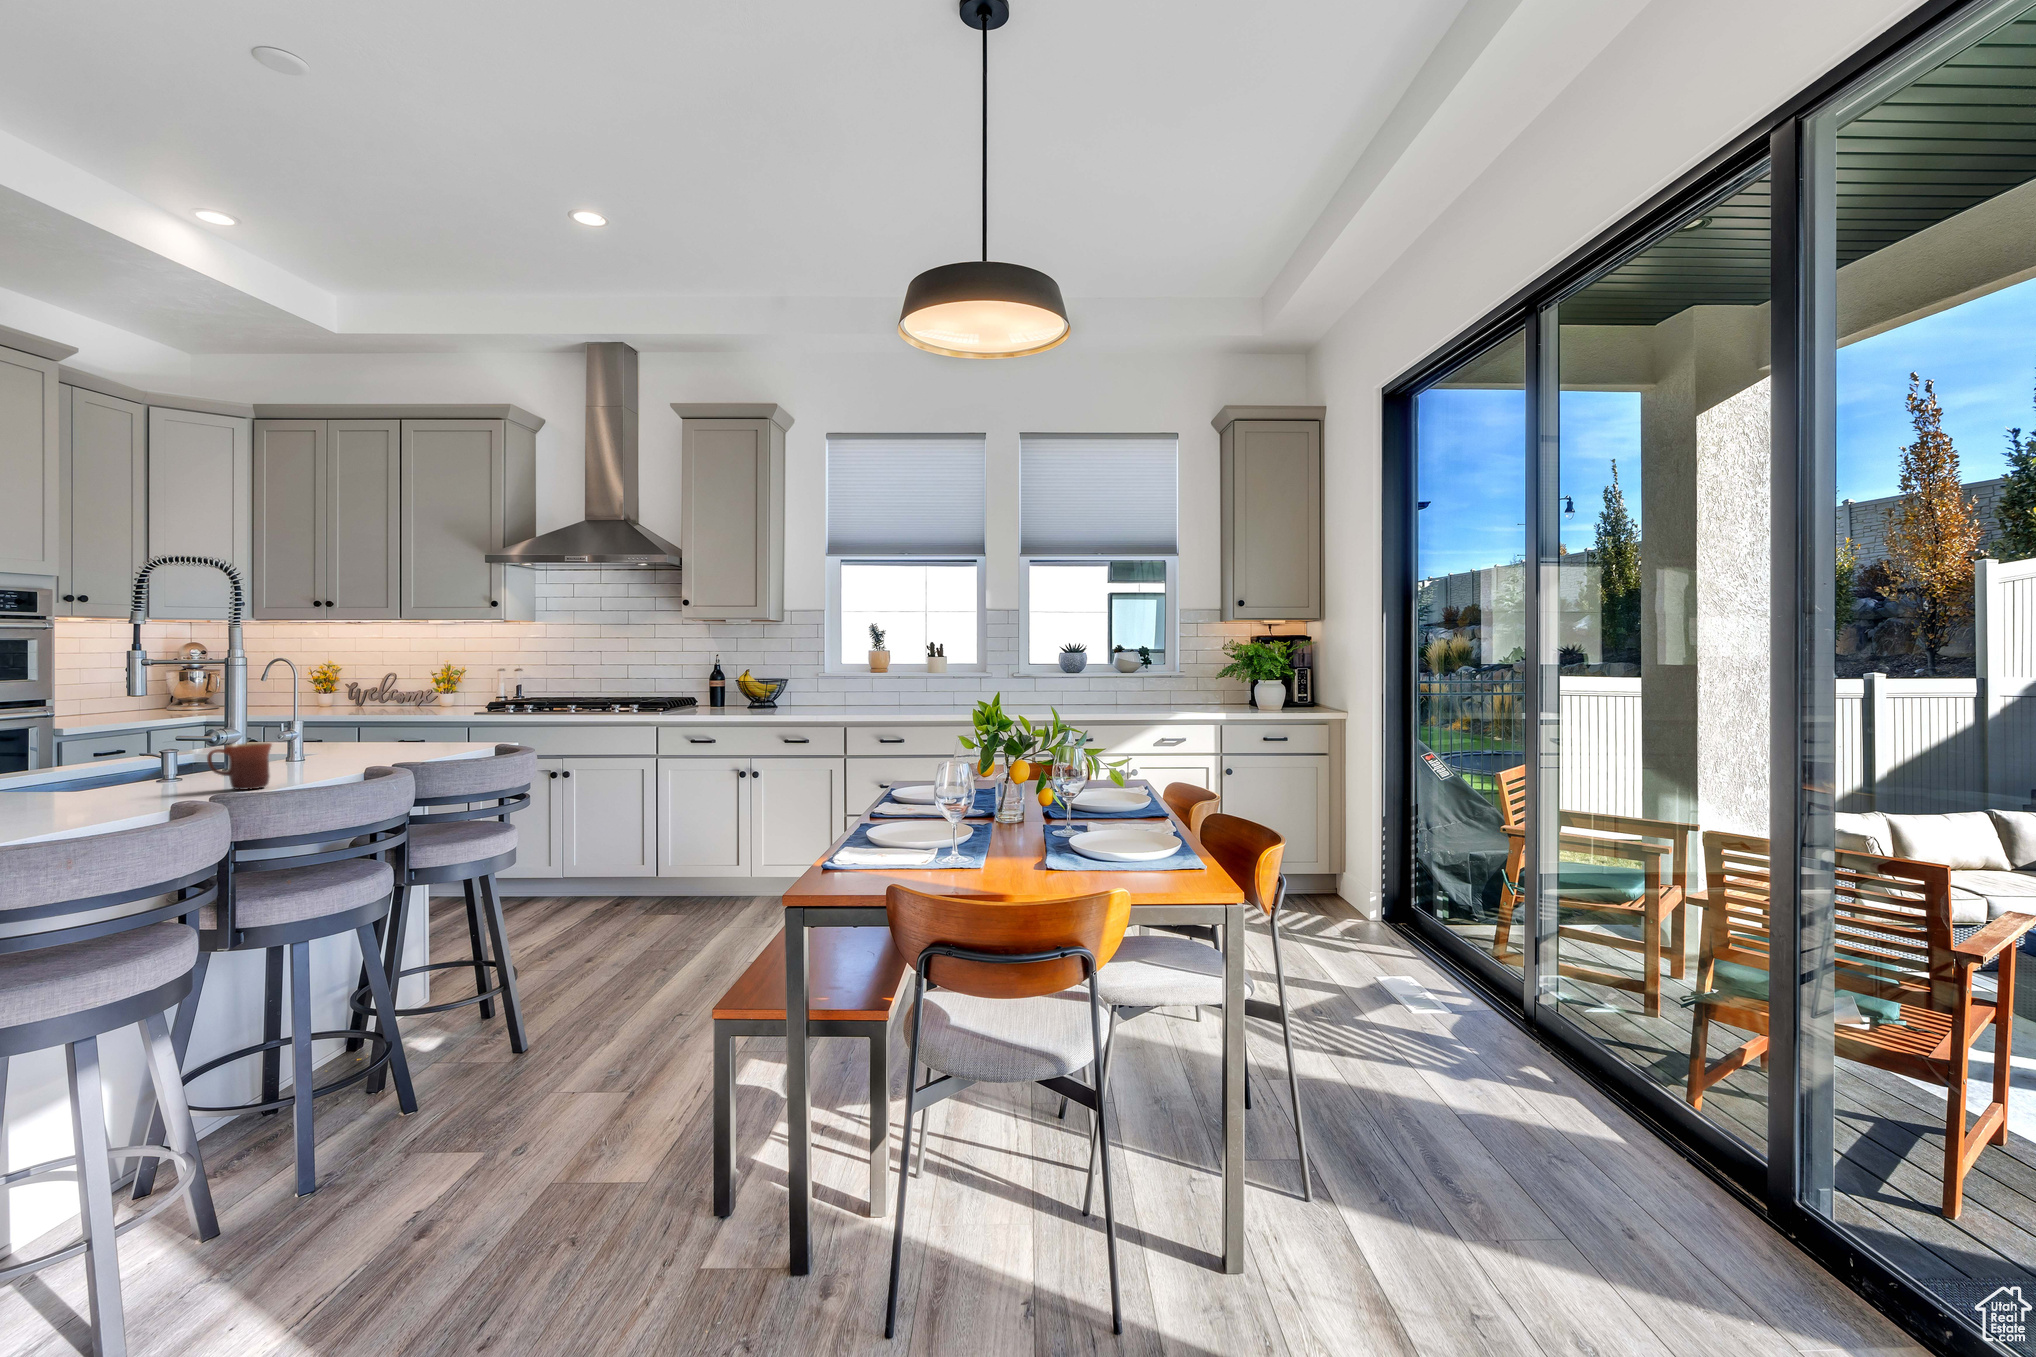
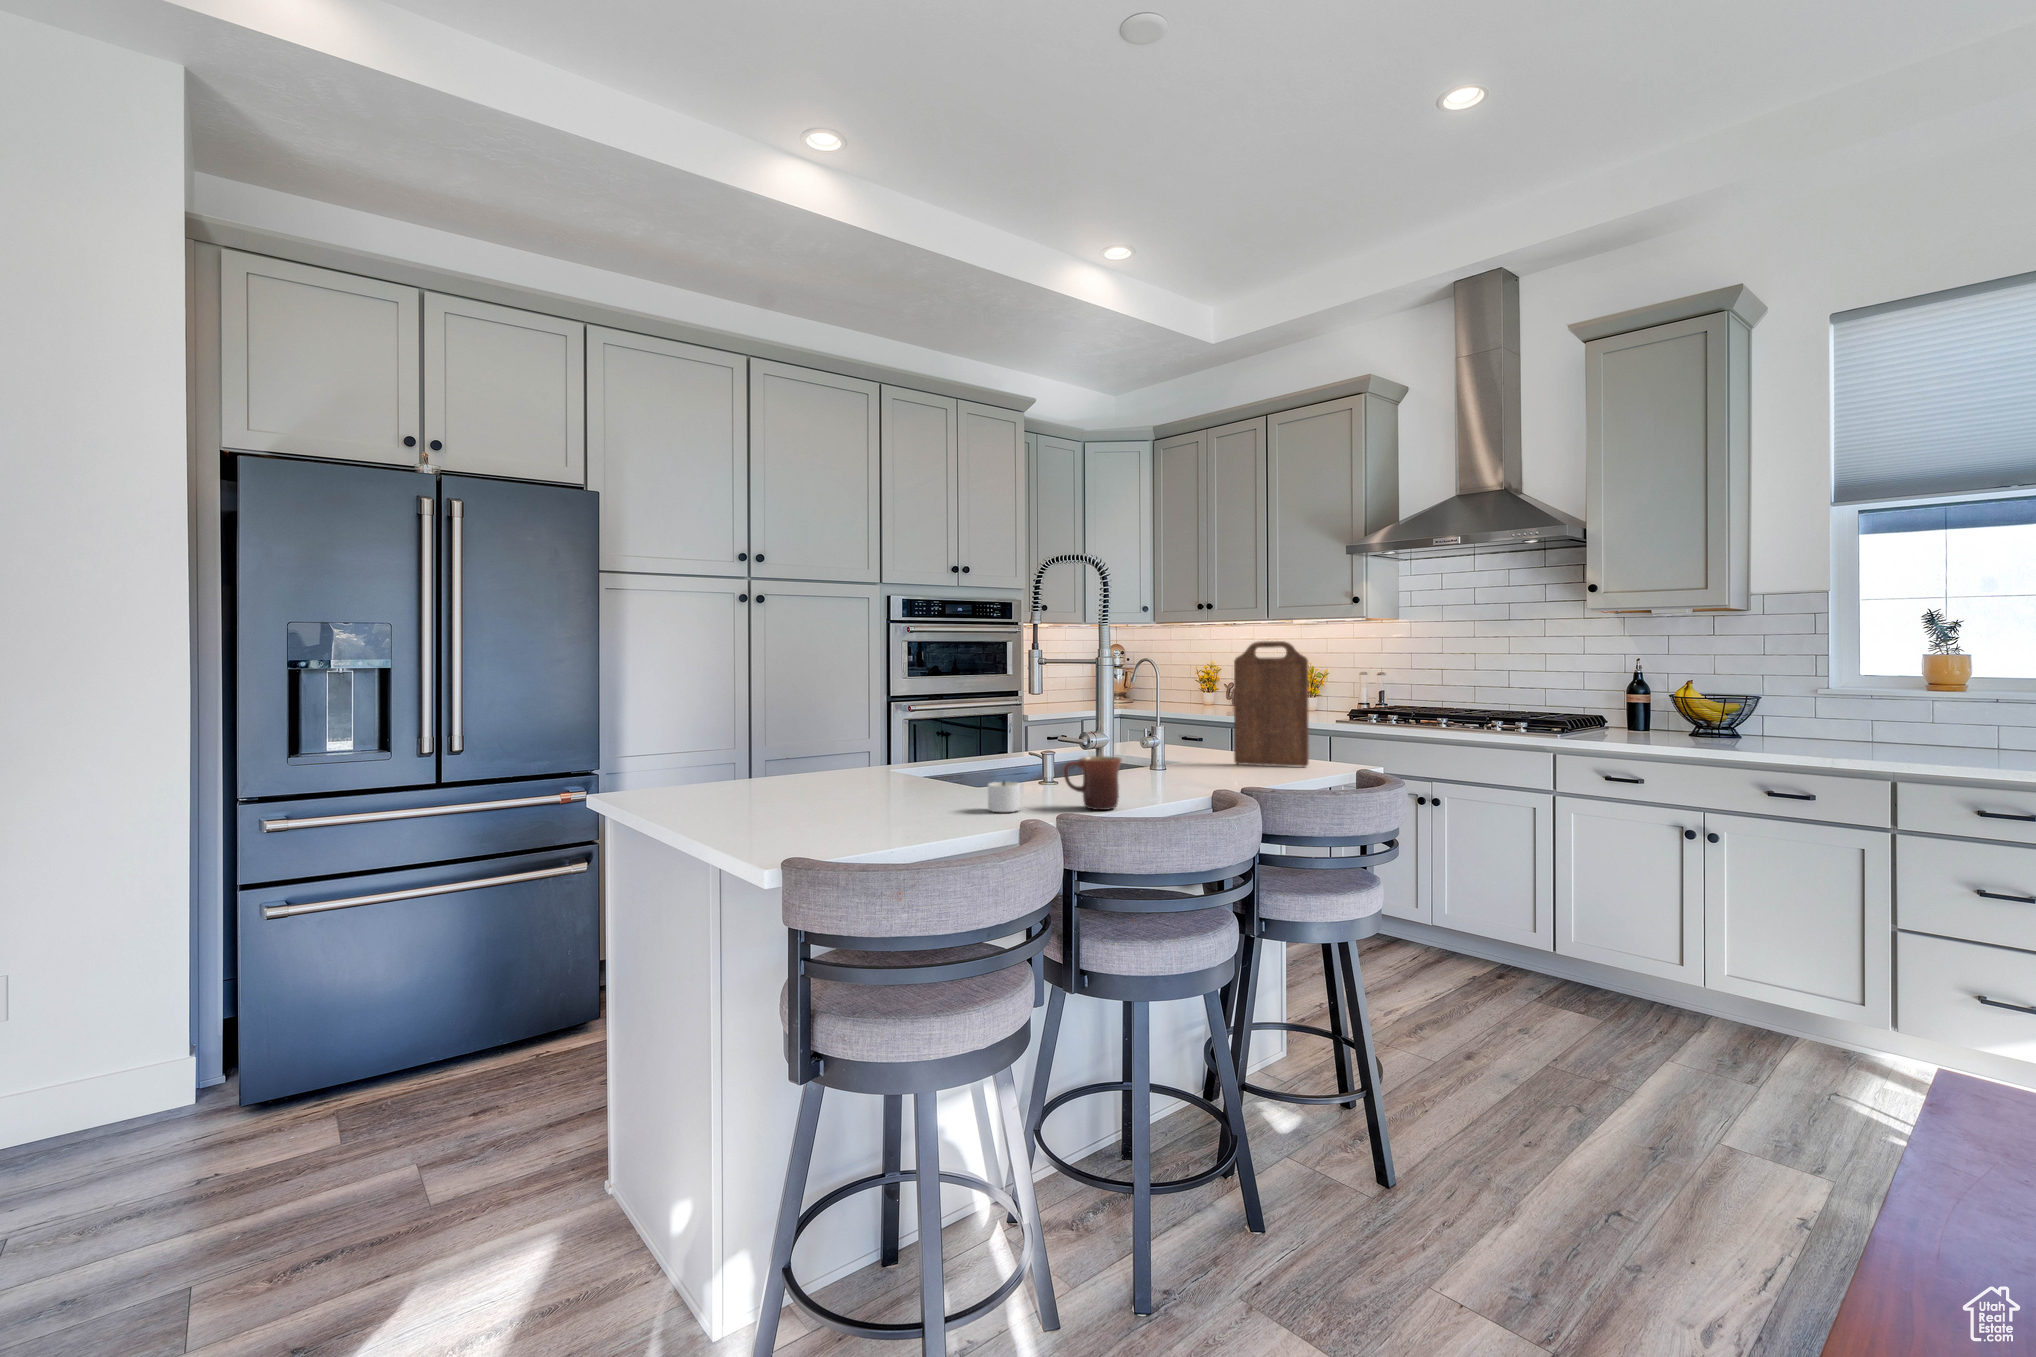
cutting board: none [374,641,449,750] -> present [1234,641,1309,767]
candle: none [116,771,173,801] -> present [988,781,1020,812]

